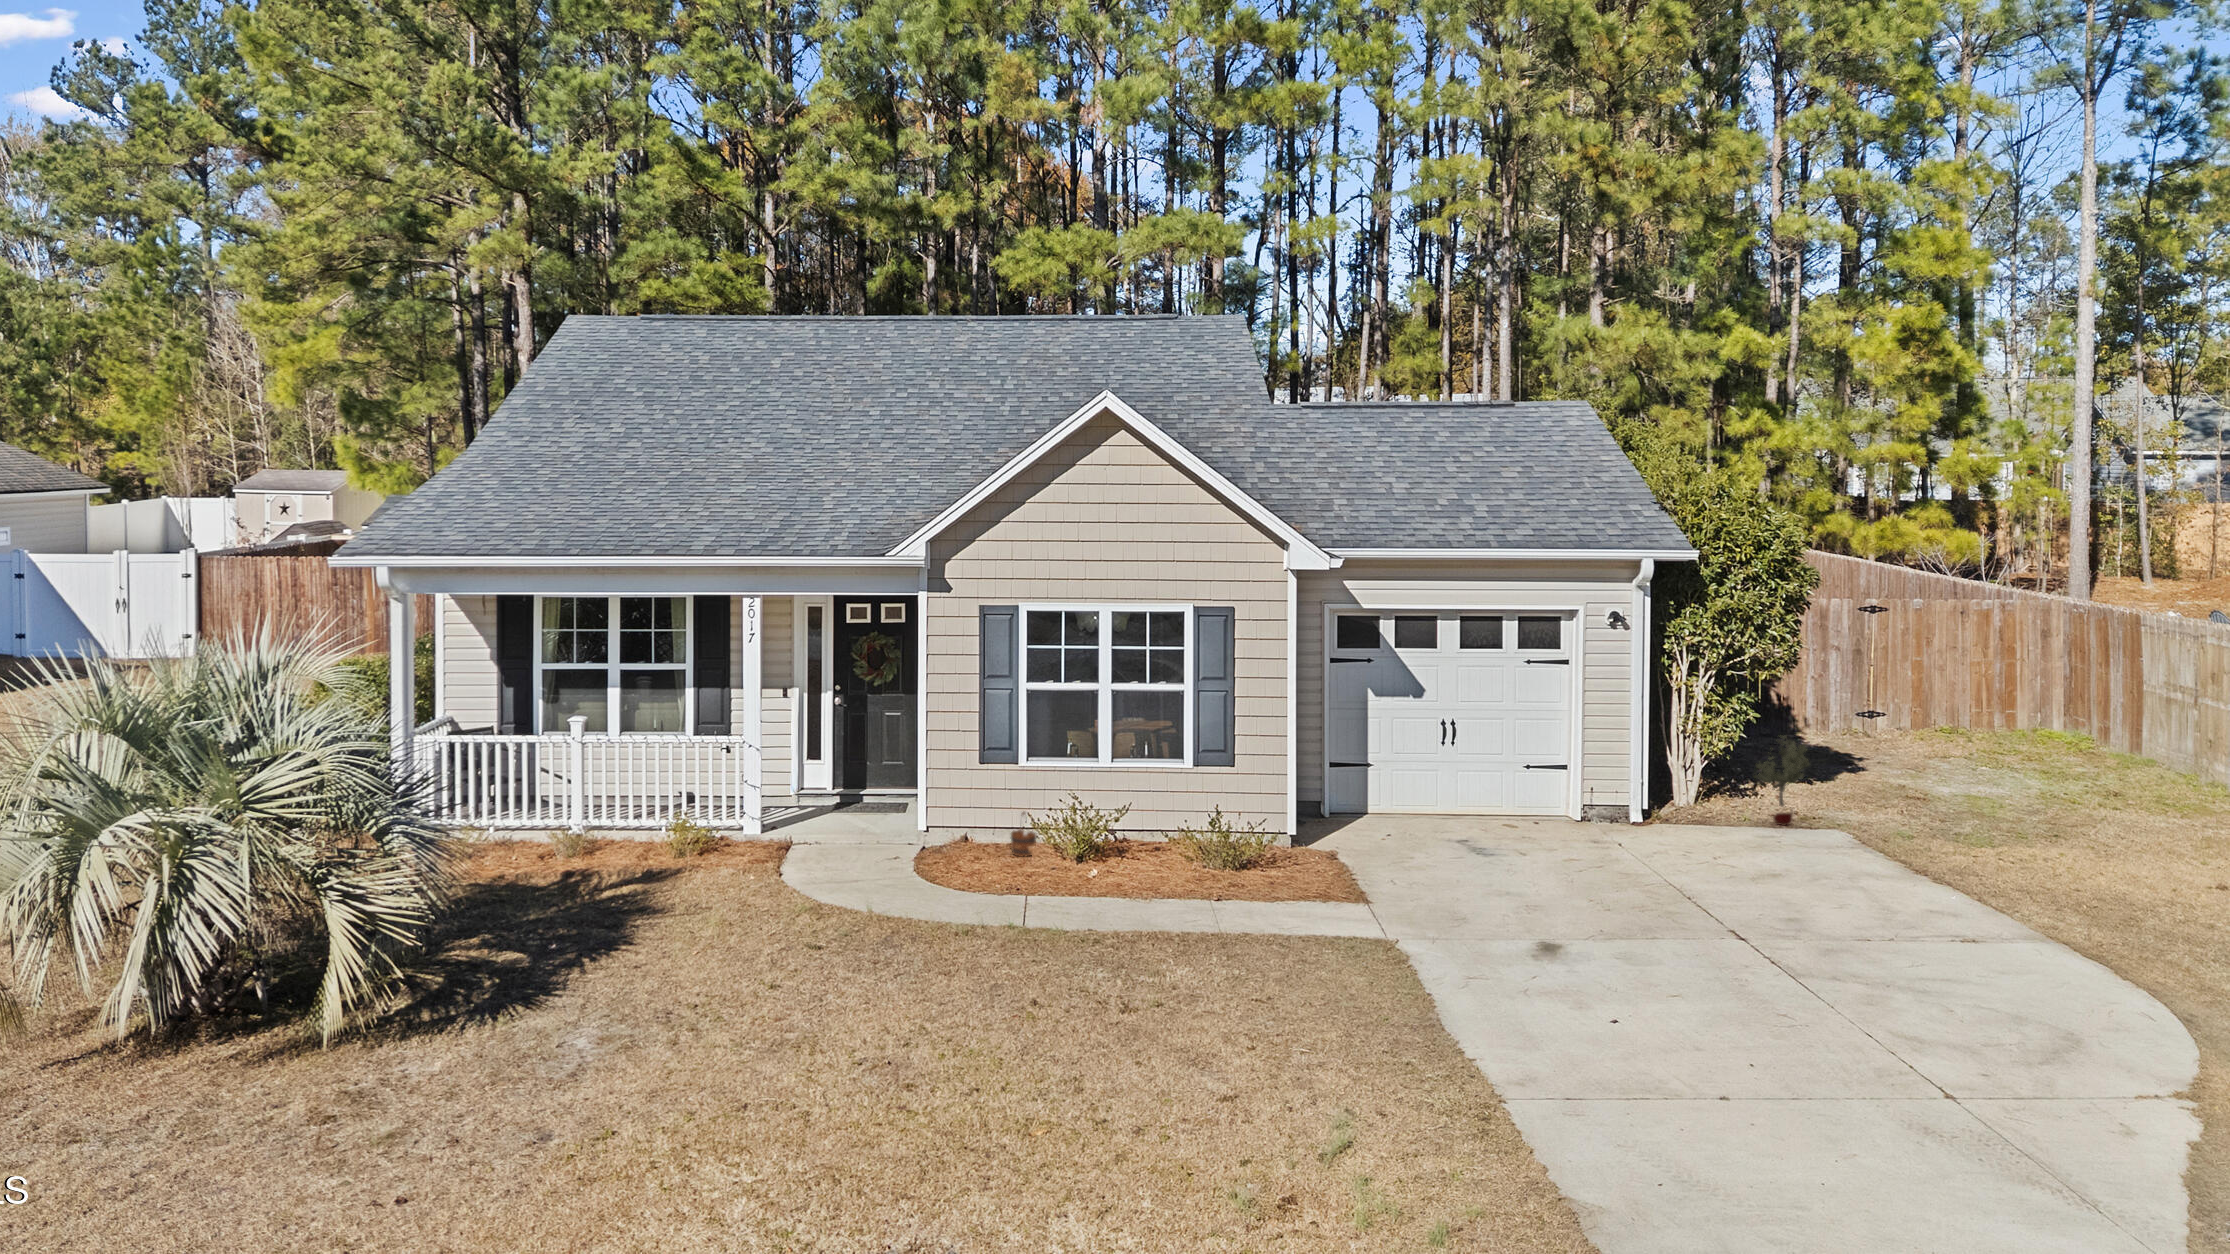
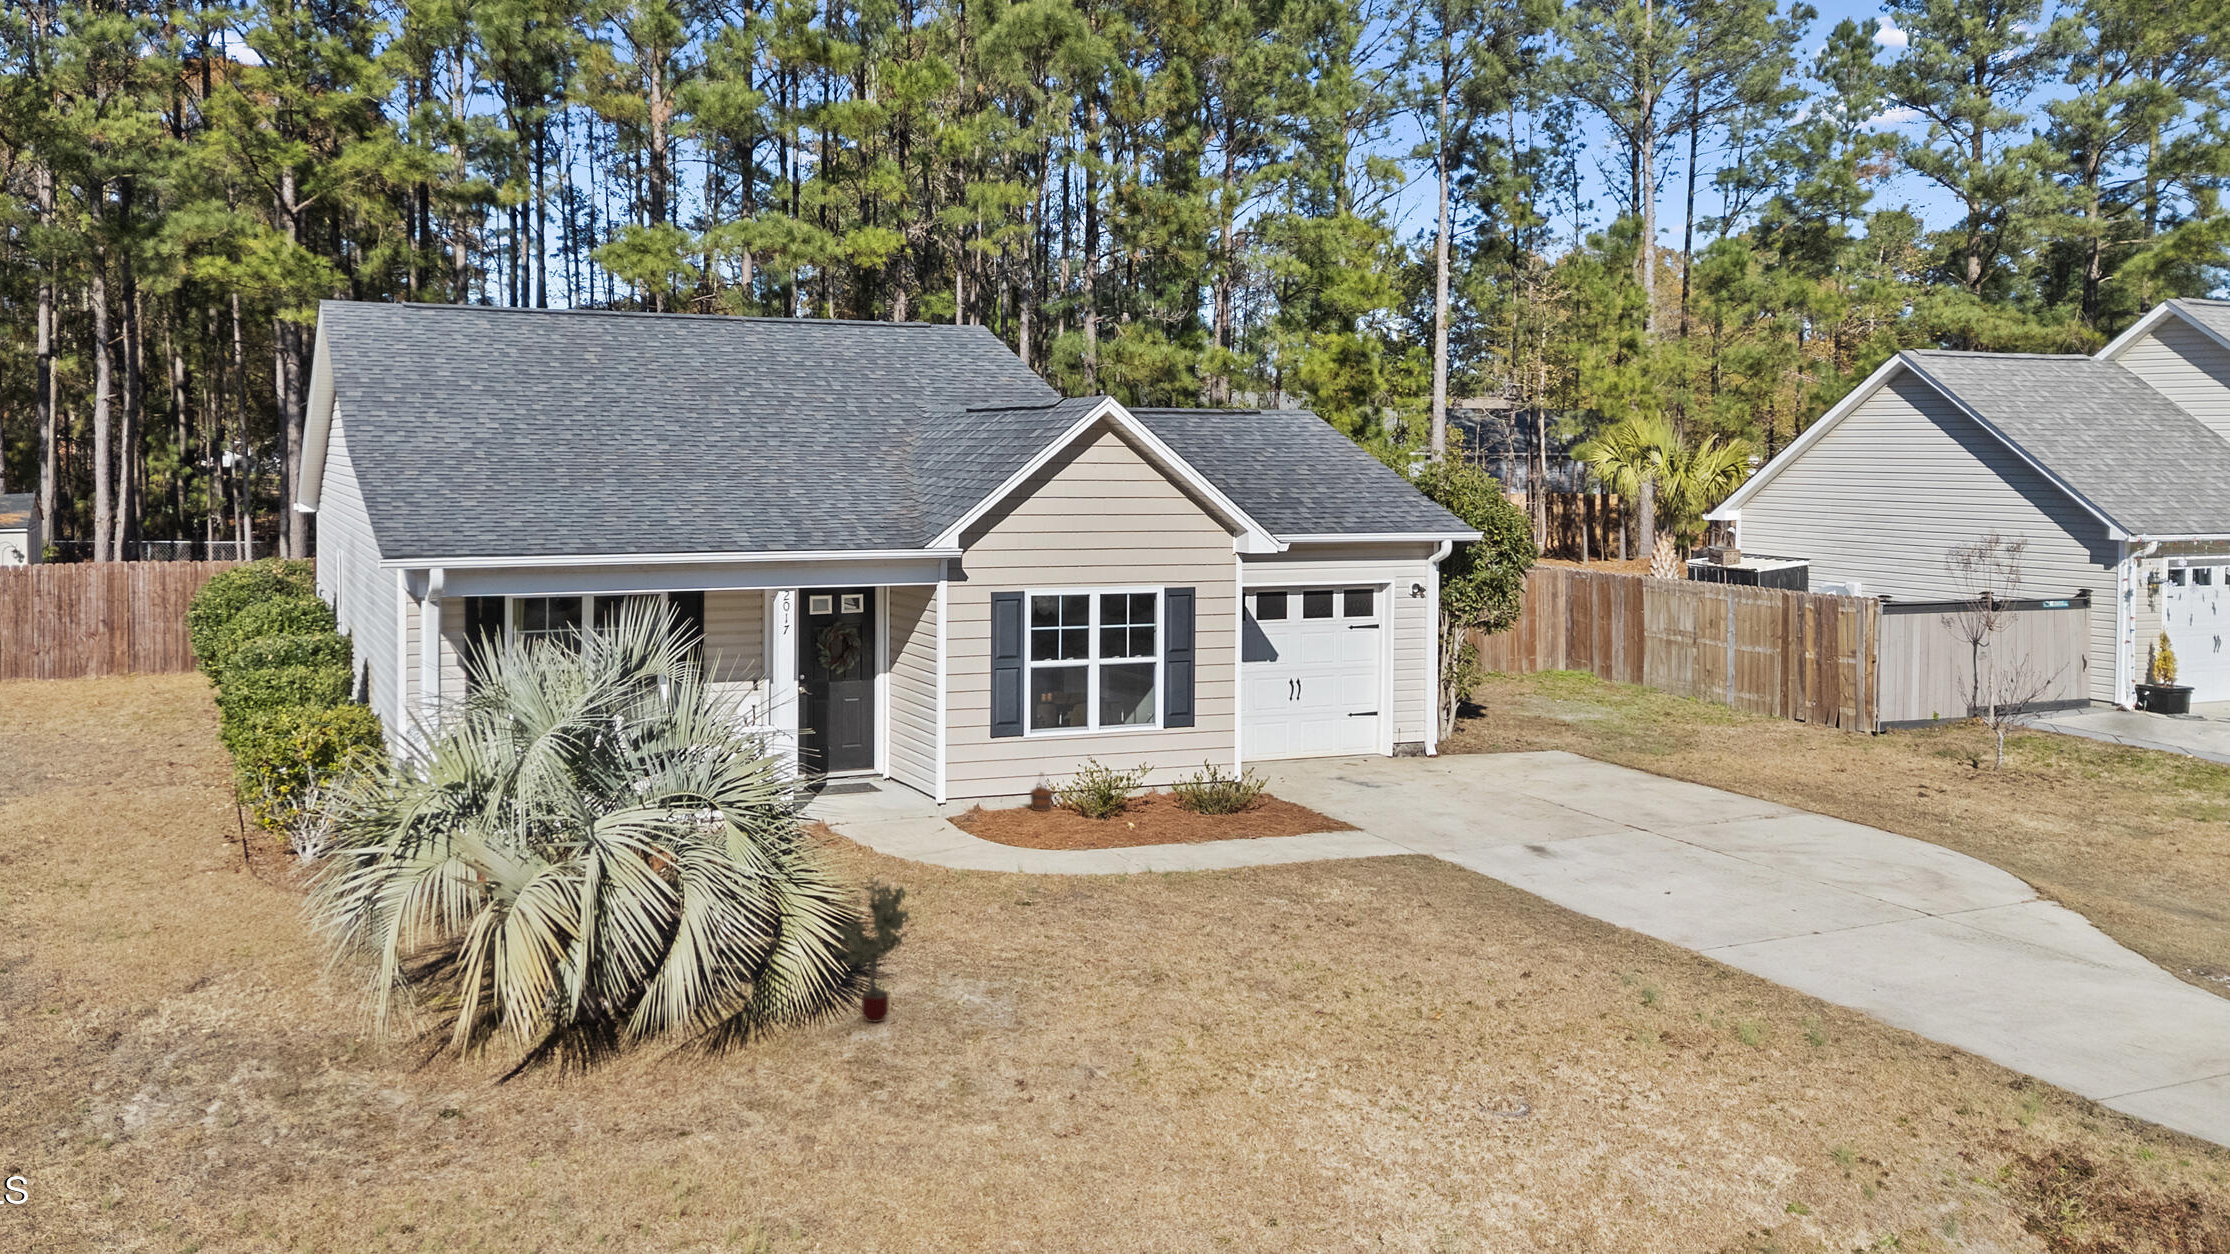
potted tree: present [1754,736,1809,826] -> present [834,878,910,1023]

